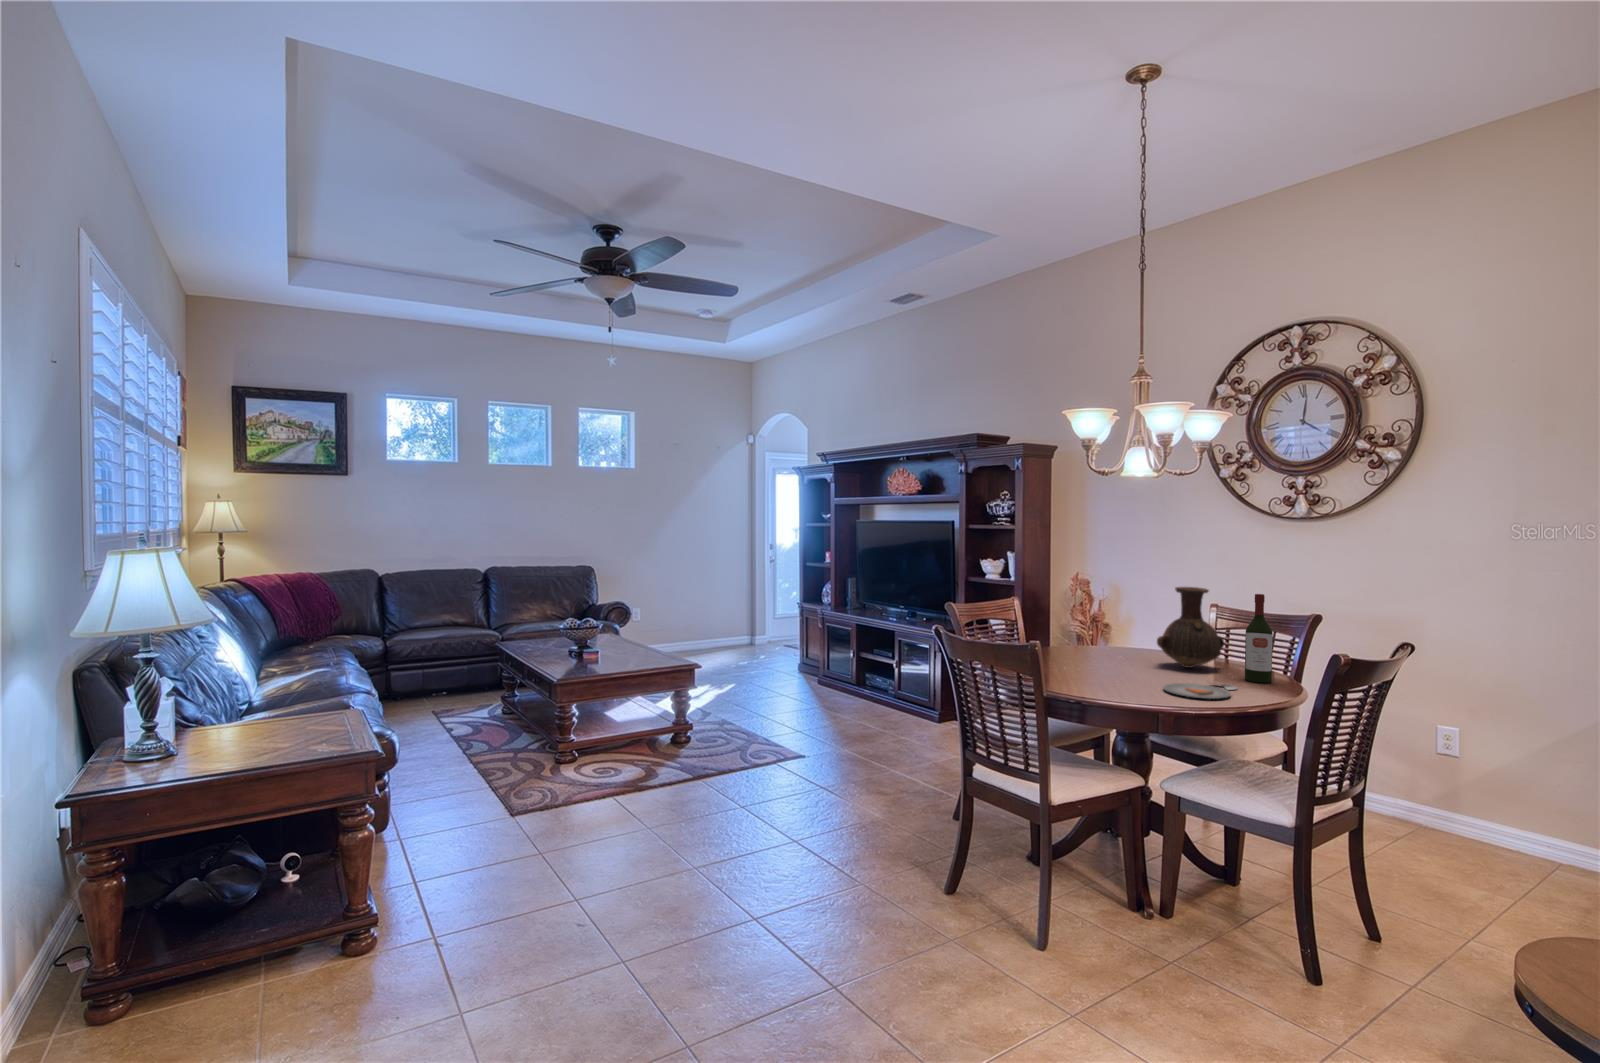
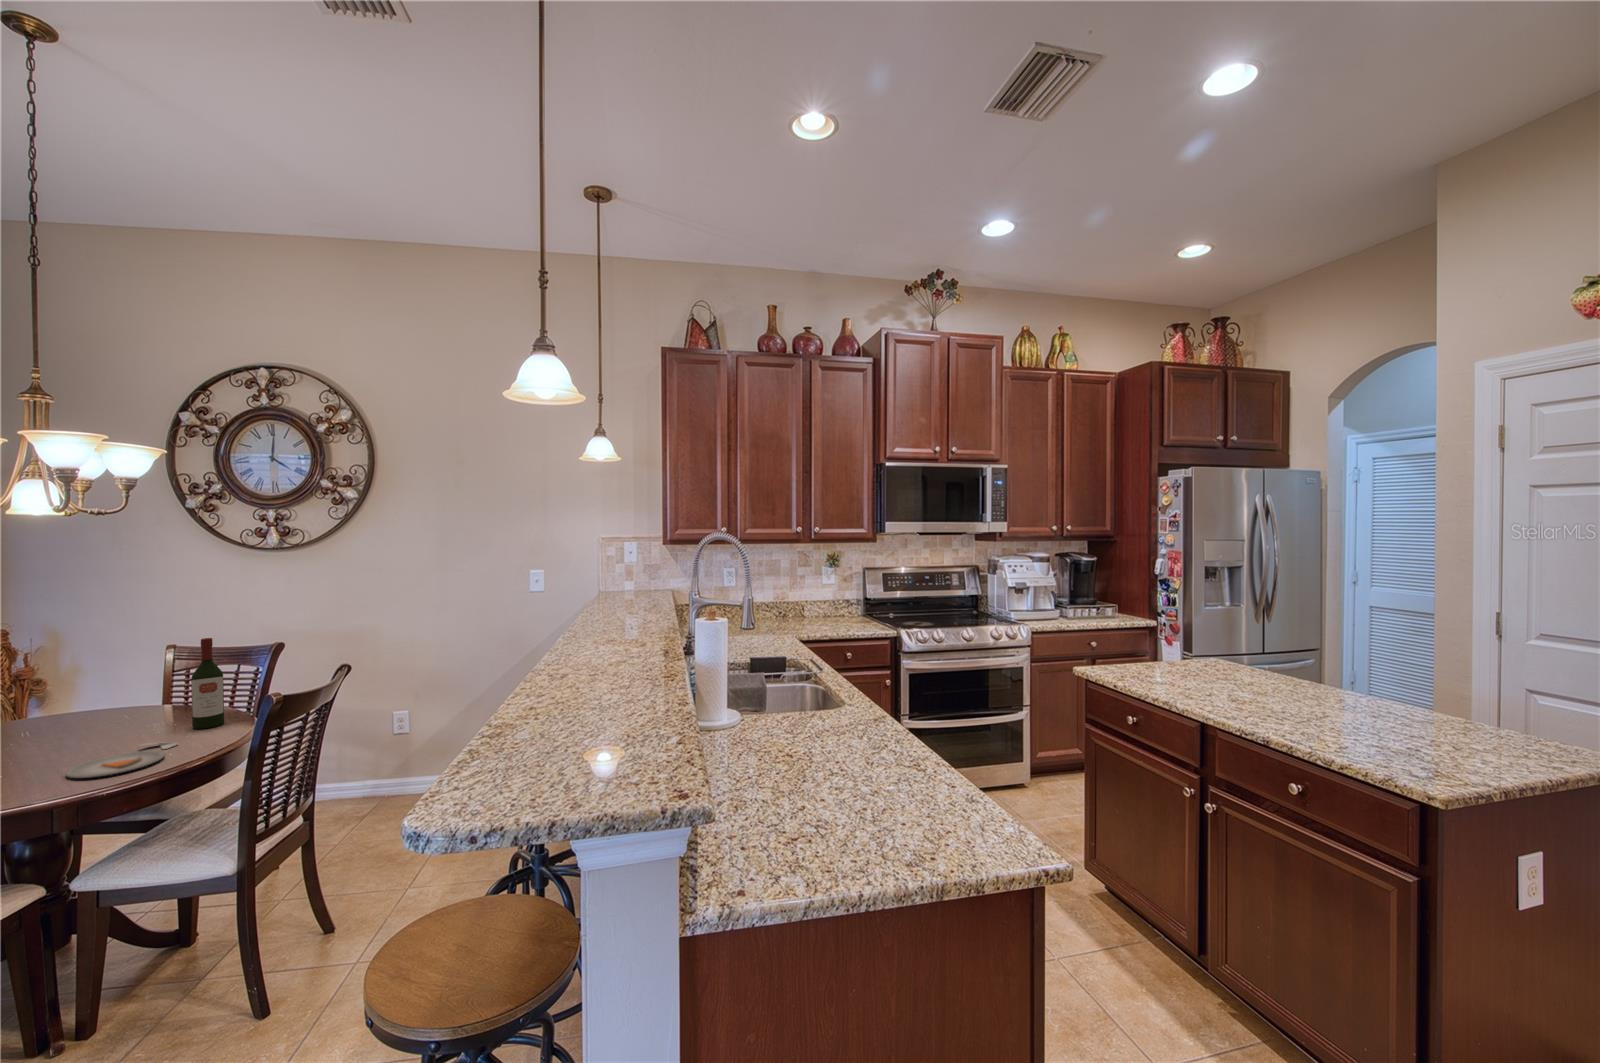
vase: present [1157,587,1224,668] -> none [69,639,170,731]

